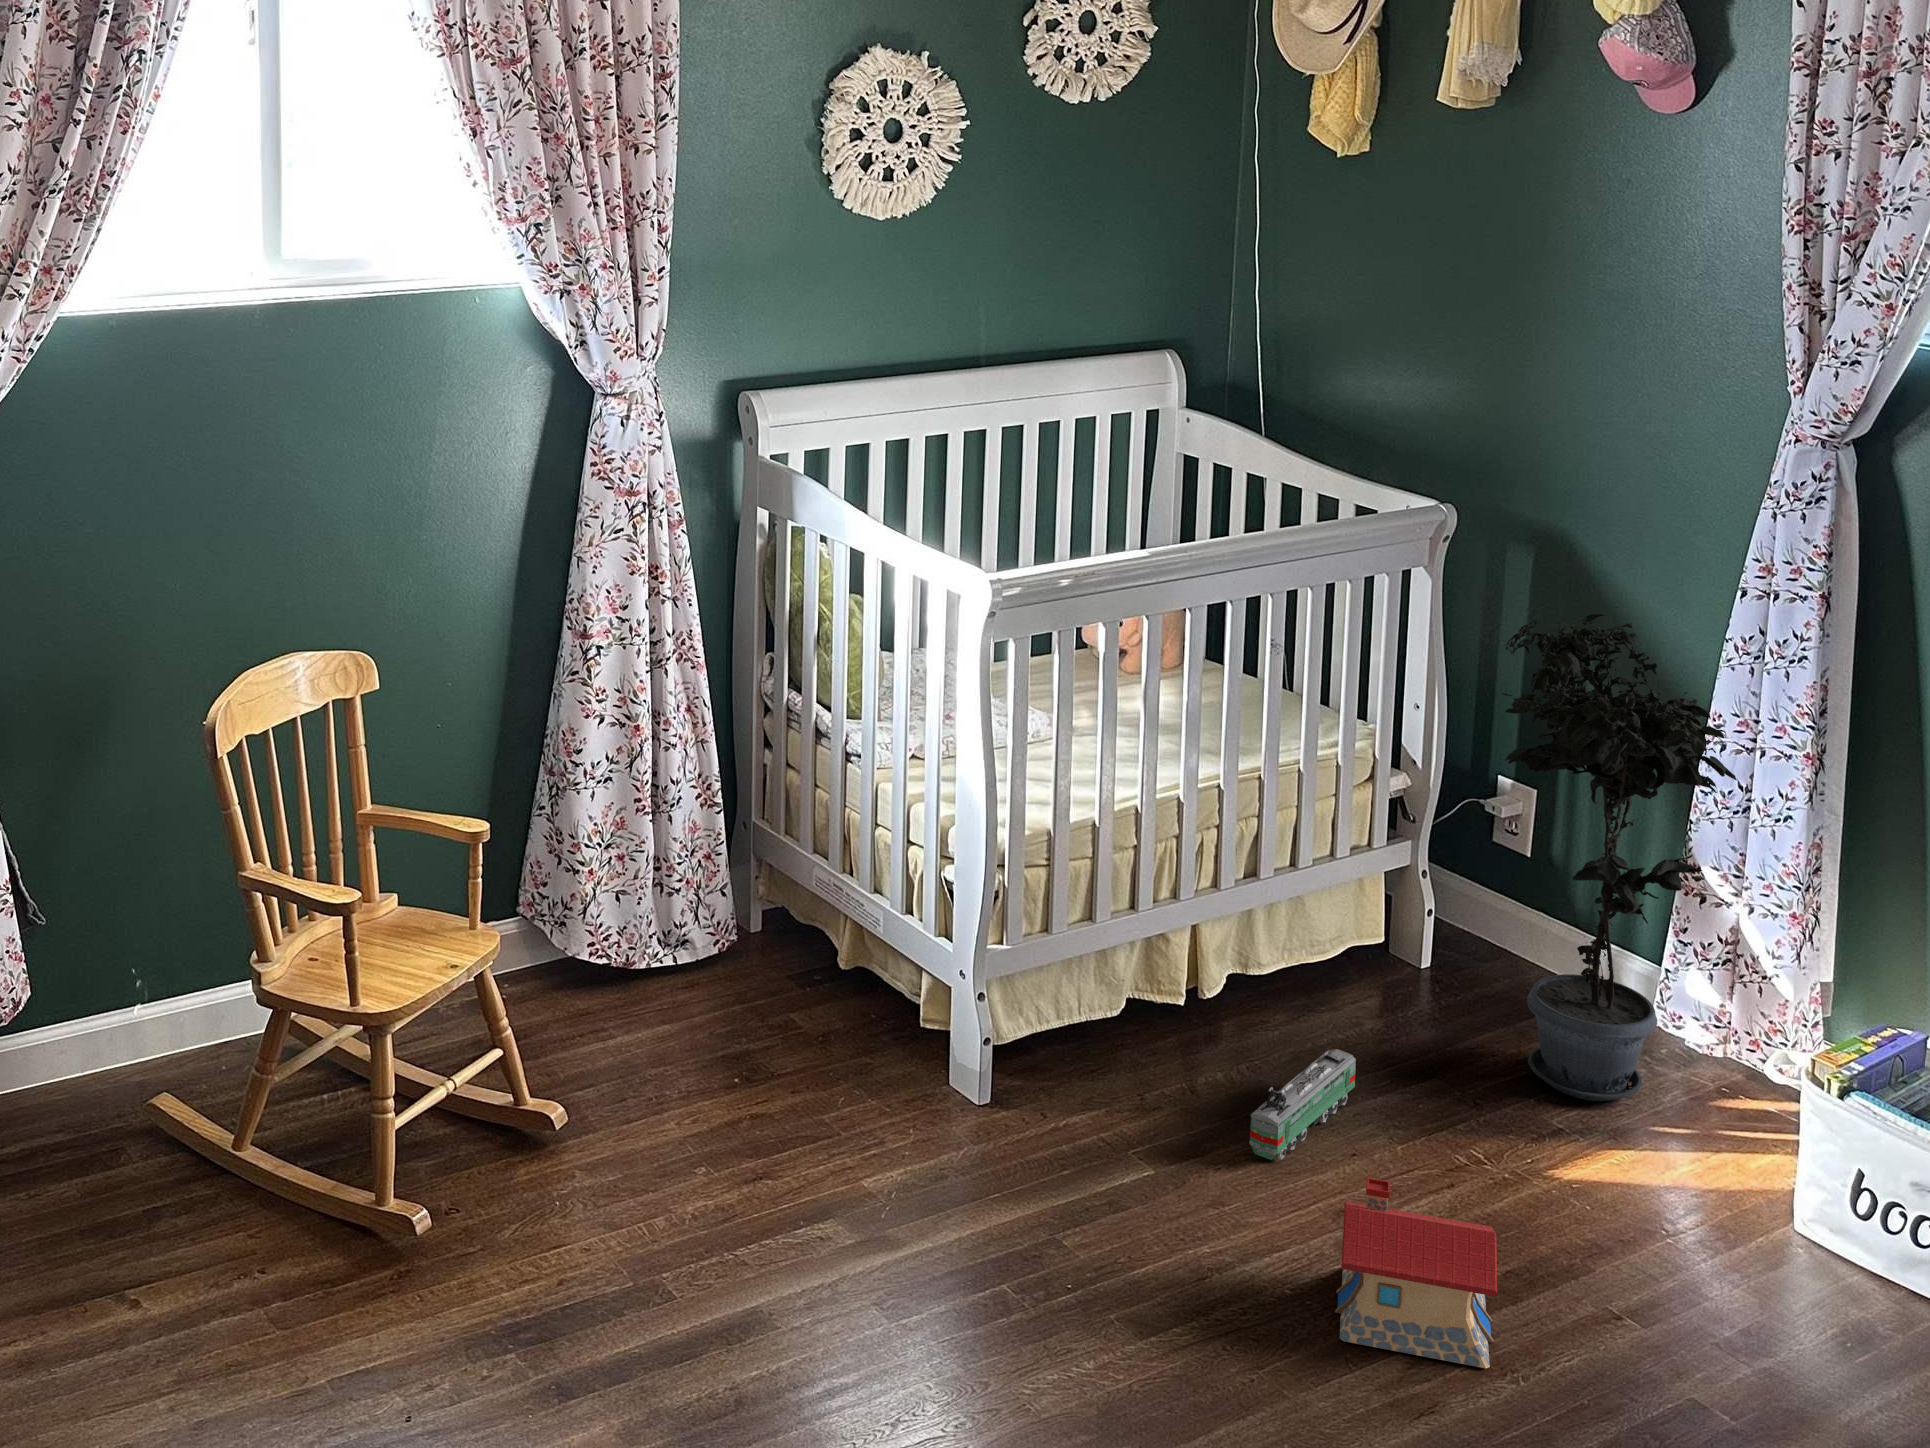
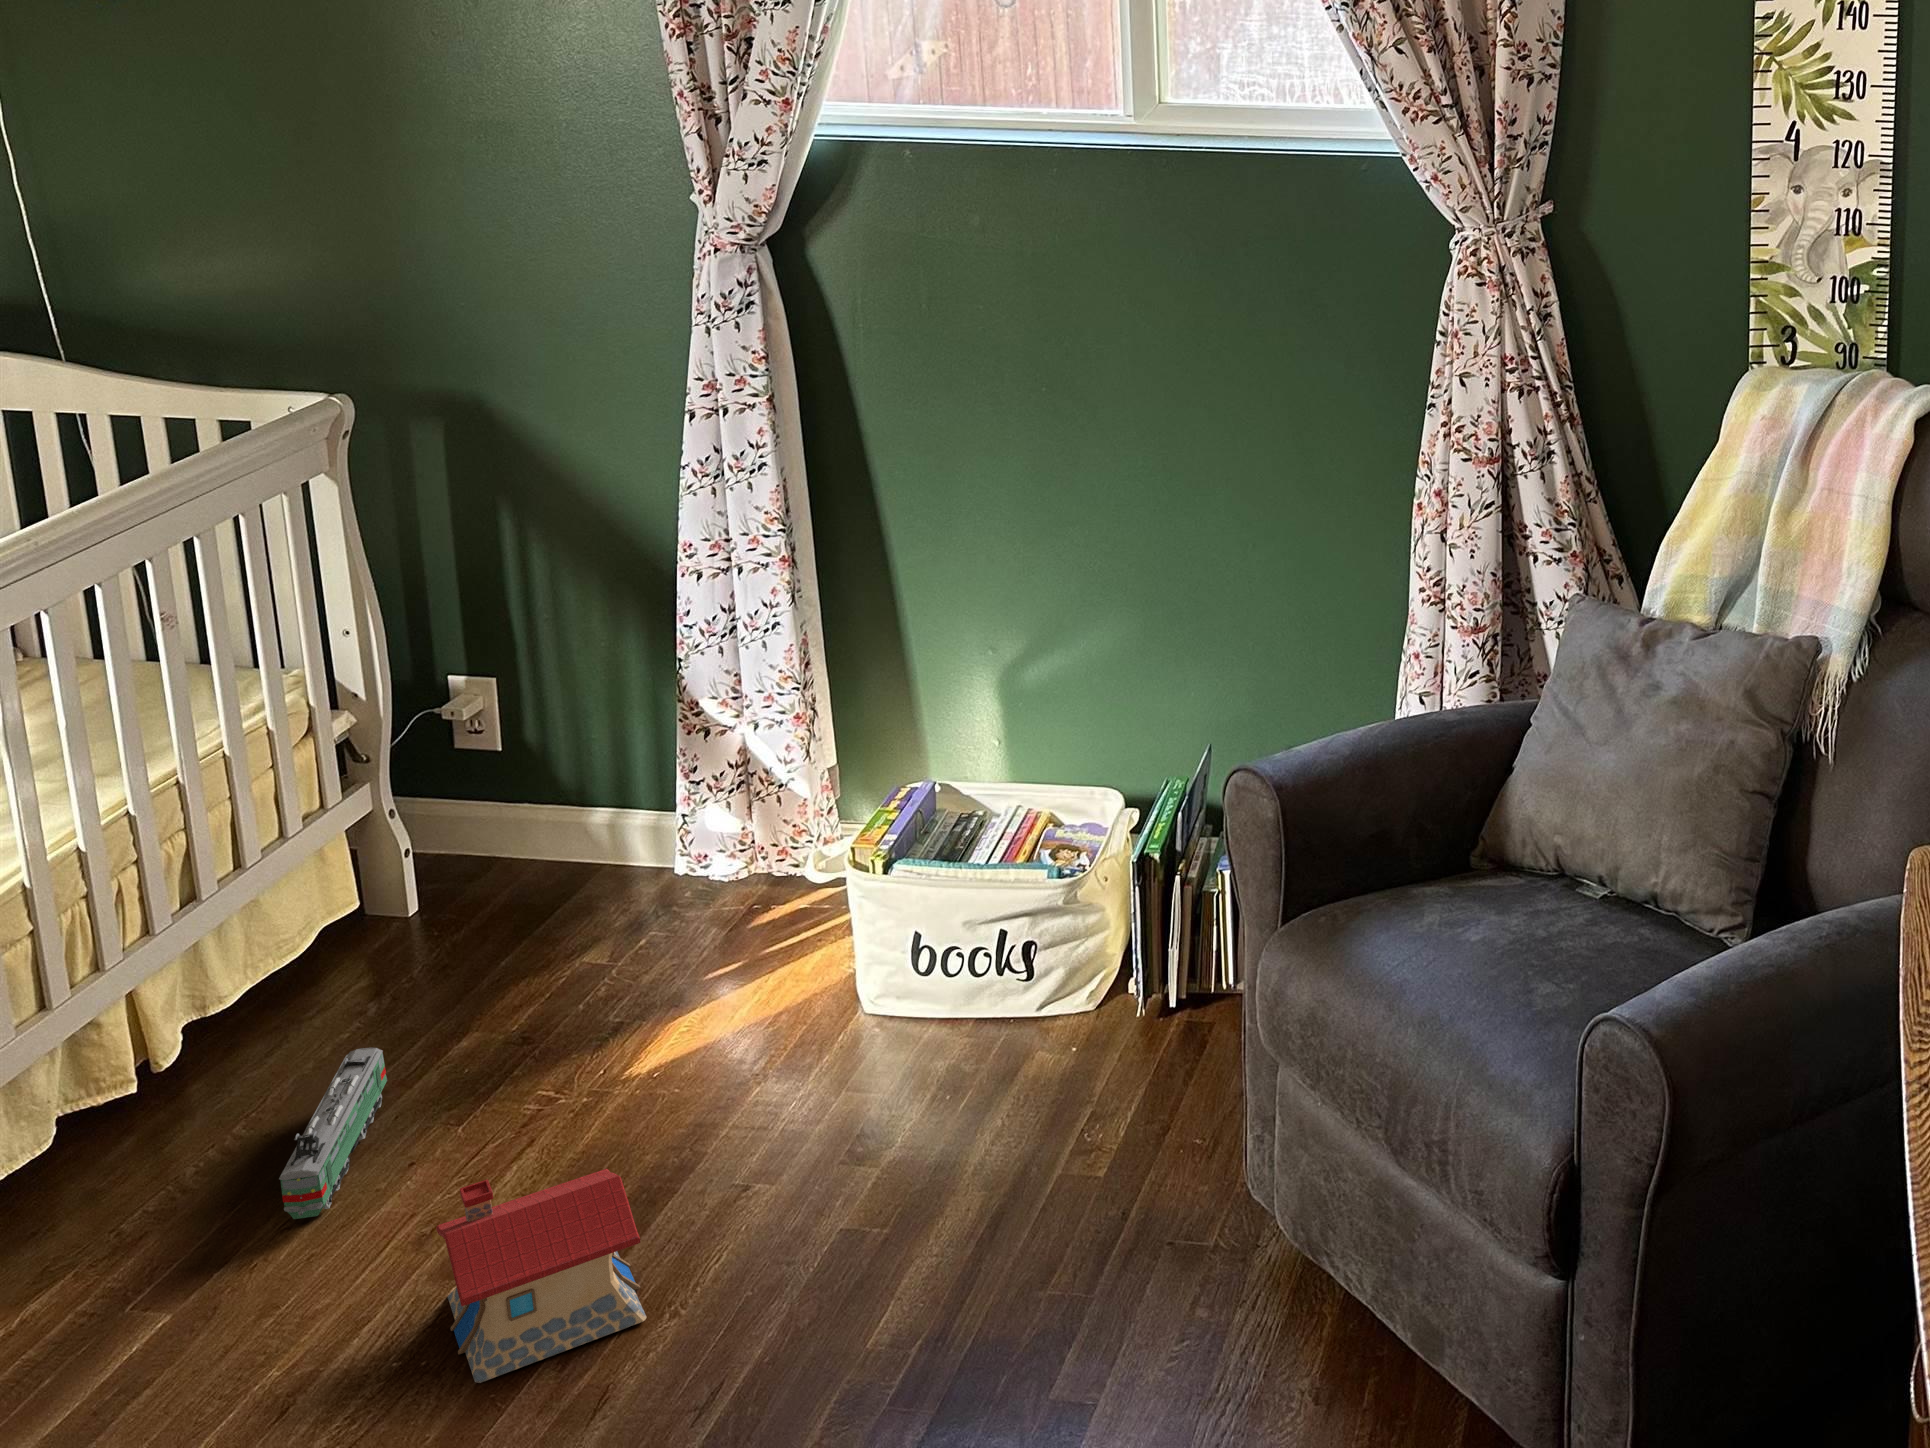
potted plant: present [1502,614,1736,1101] -> none [446,474,722,980]

